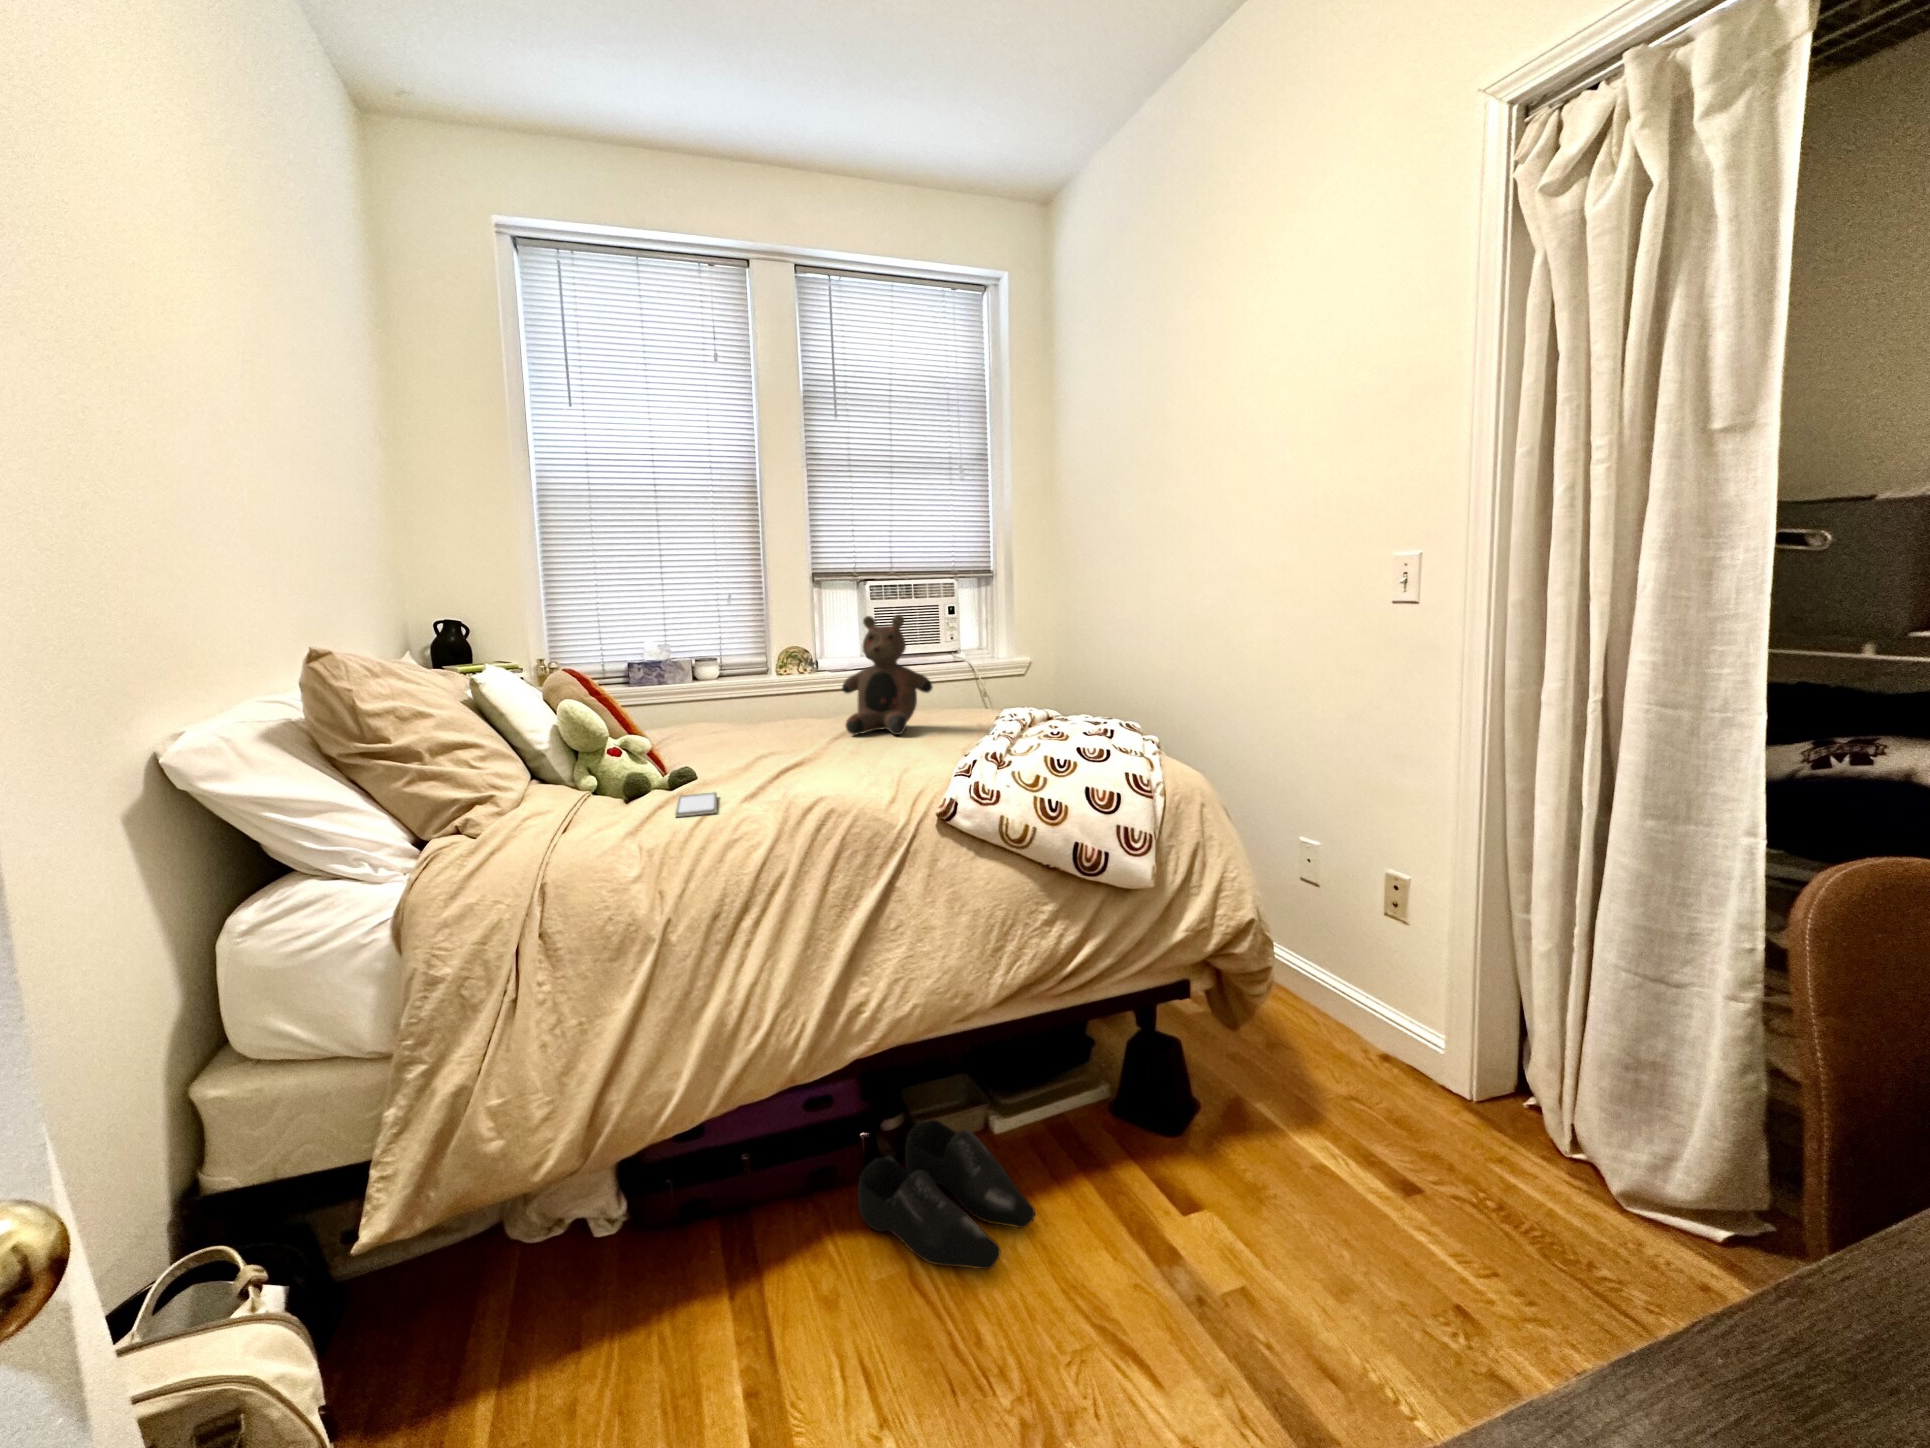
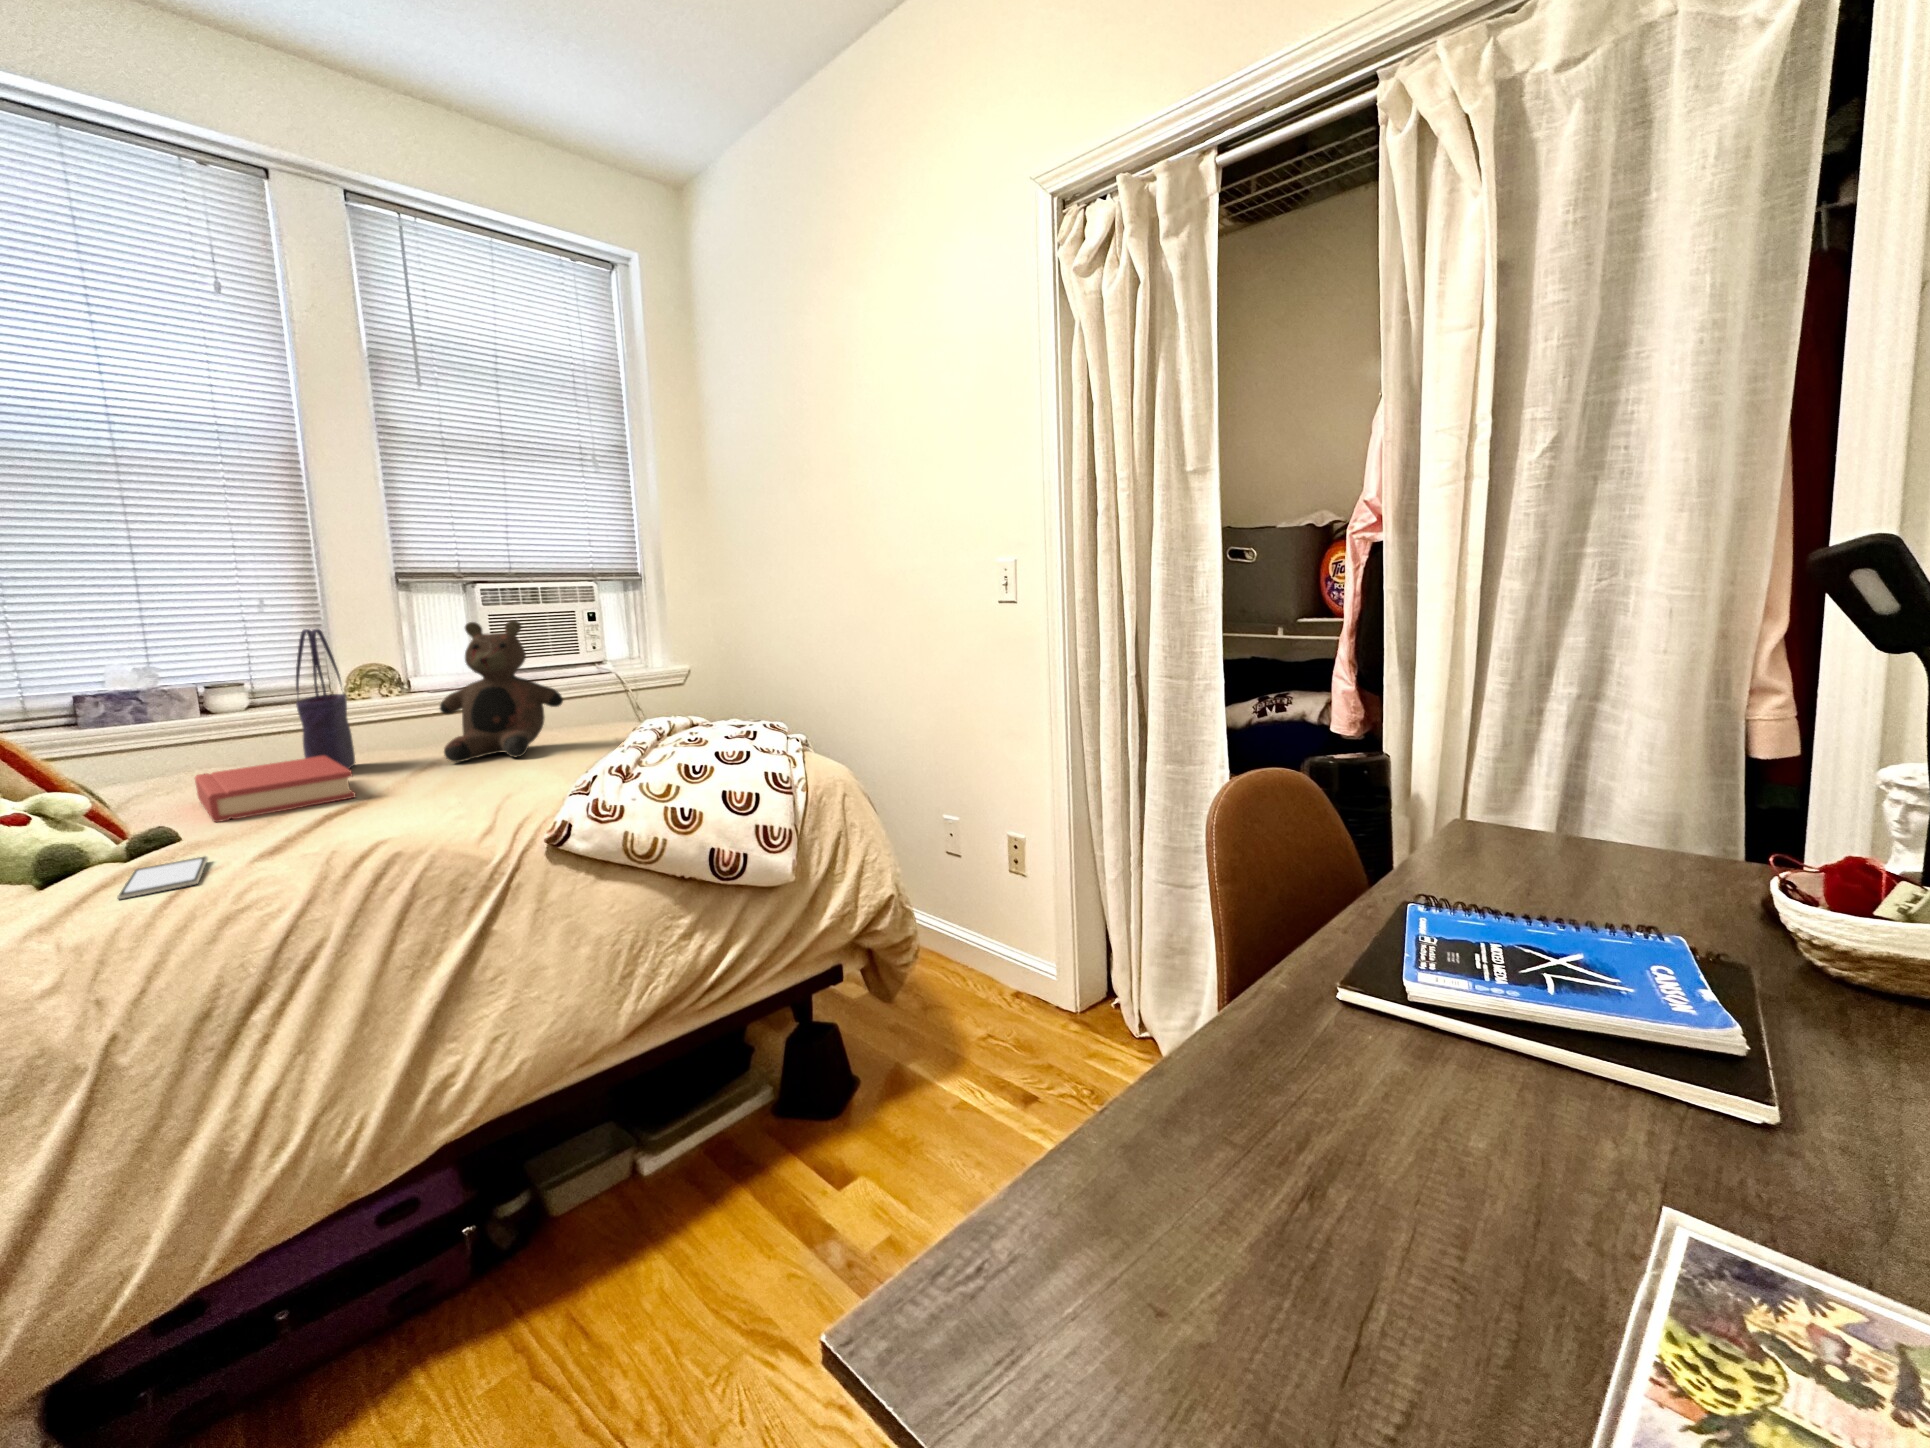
tote bag: none [754,620,785,736] -> present [296,629,355,769]
hardback book: none [697,721,793,766] -> present [195,756,355,822]
shoe: present [858,1120,1035,1269] -> none [456,1182,685,1352]

